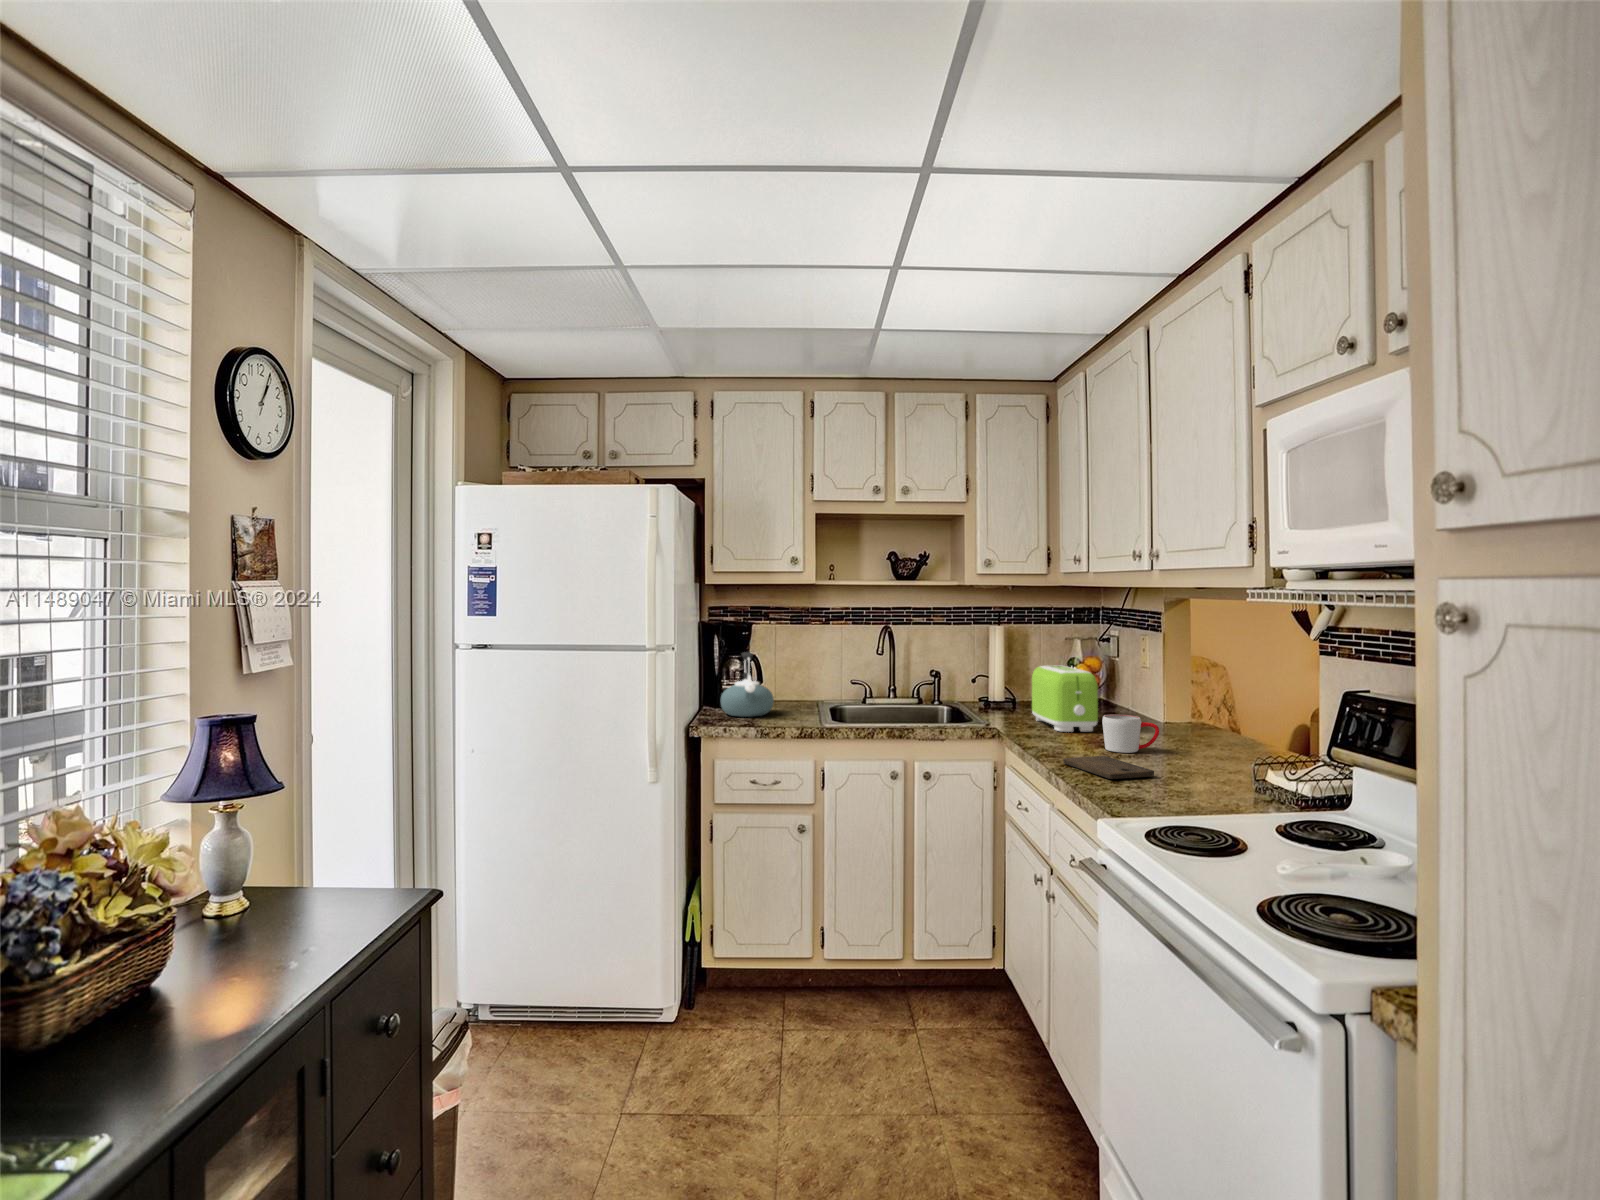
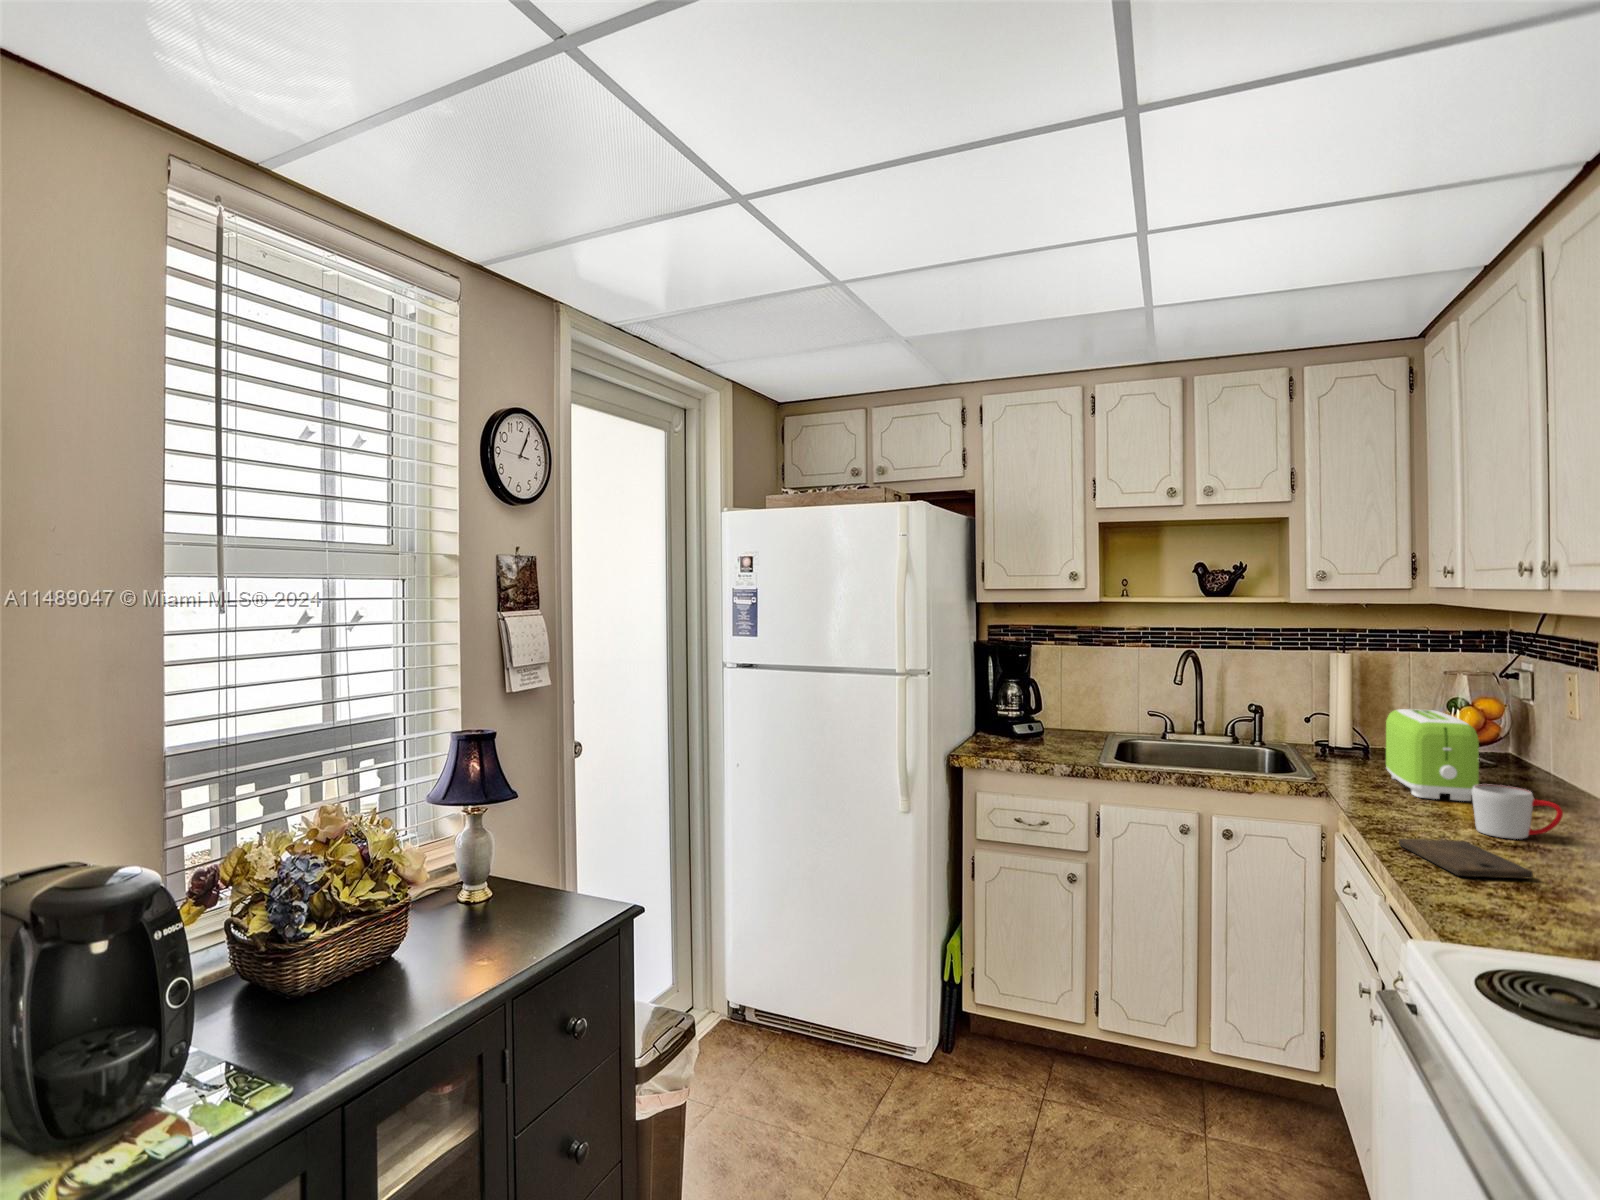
kettle: present [721,652,774,717] -> none [990,676,1050,747]

